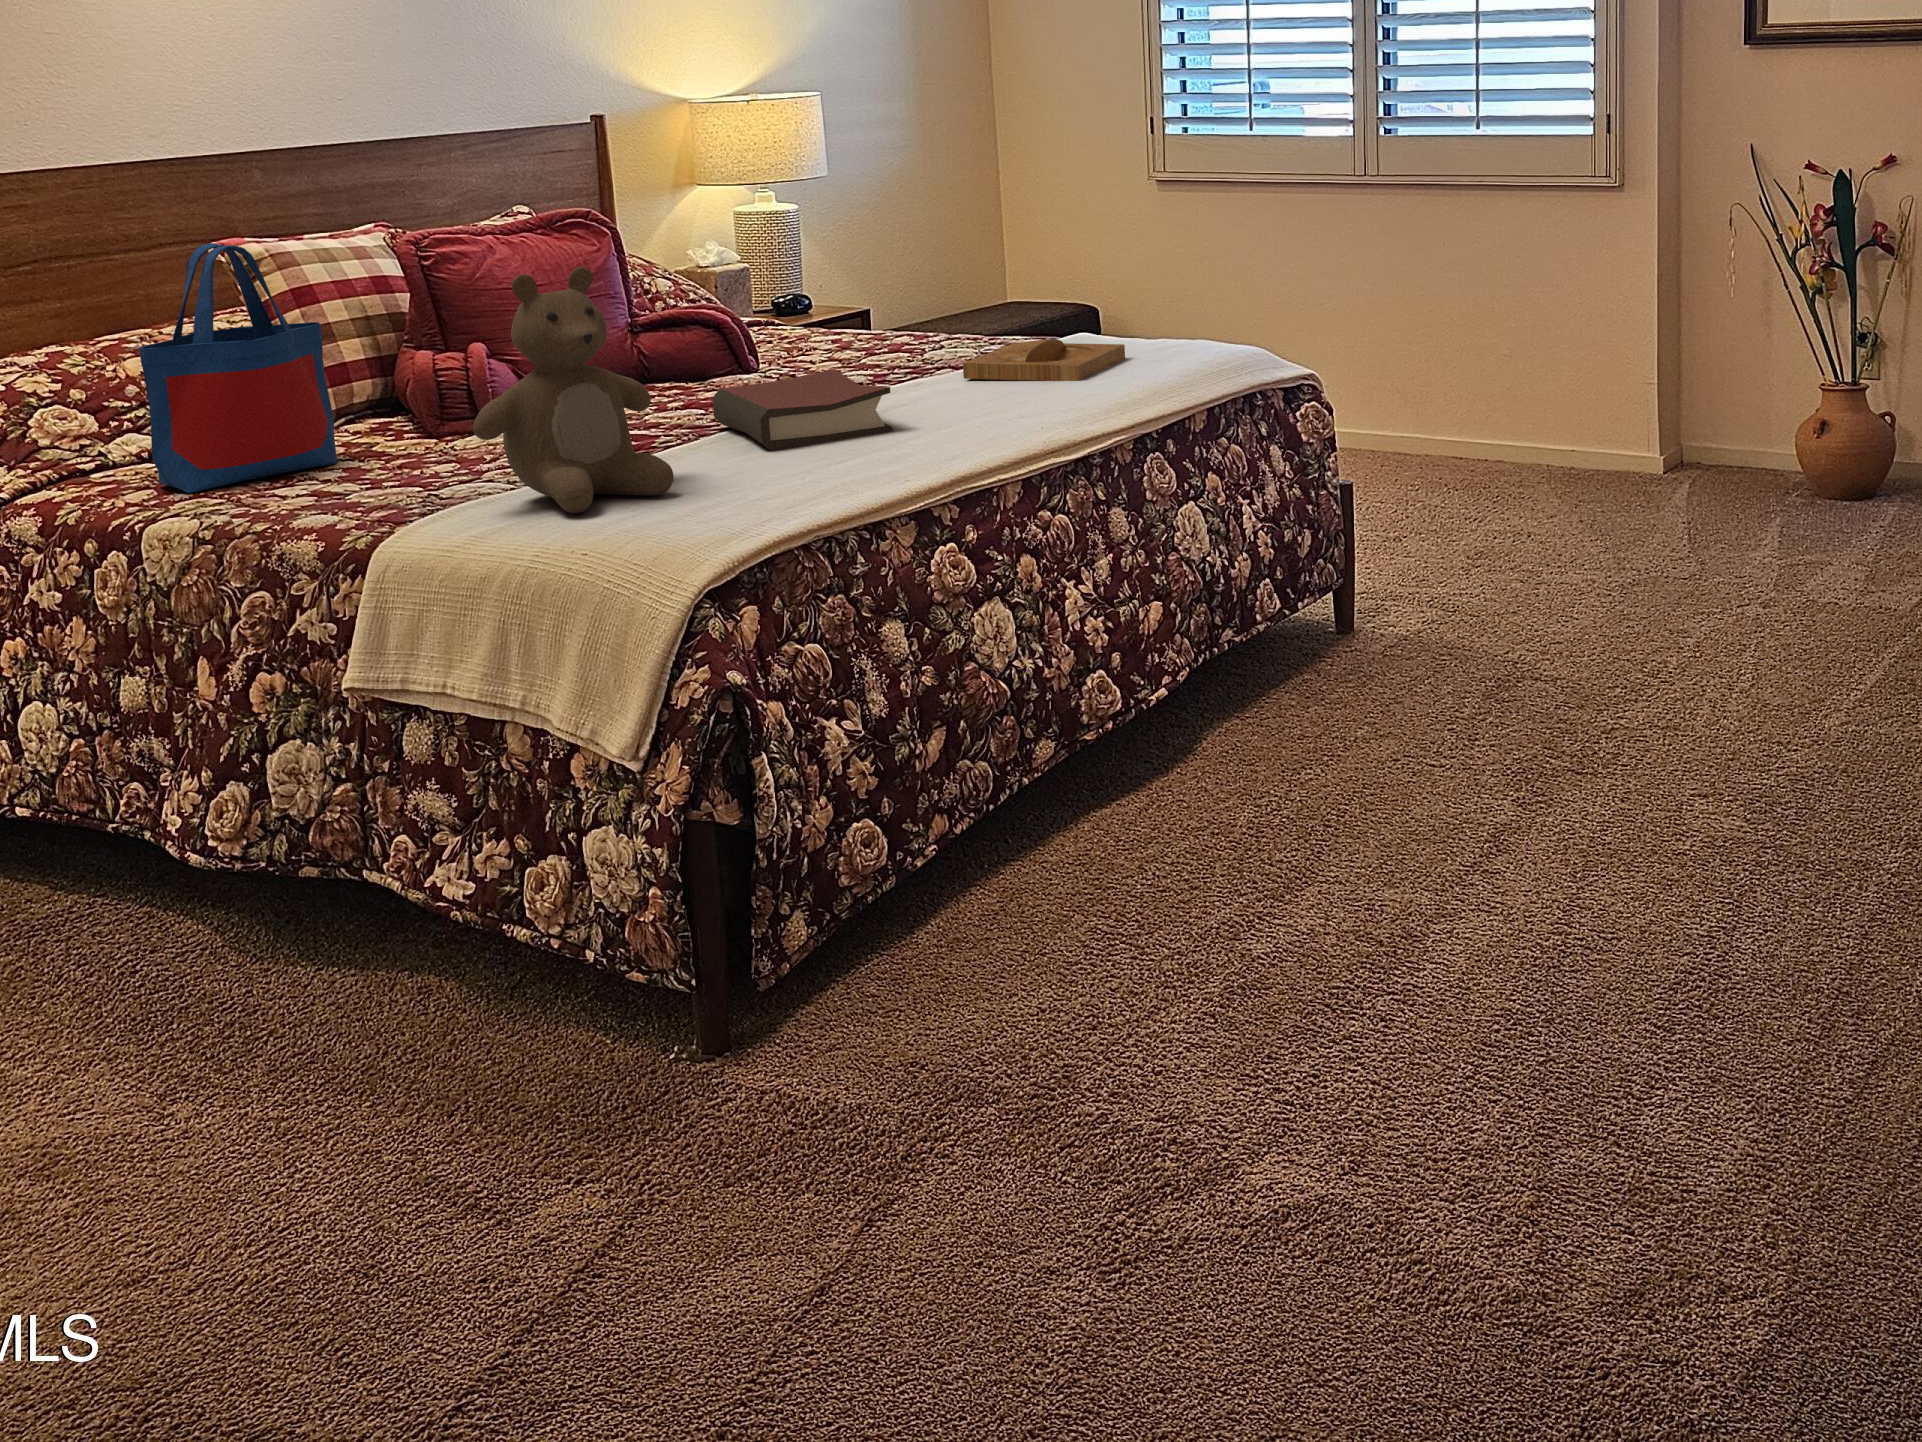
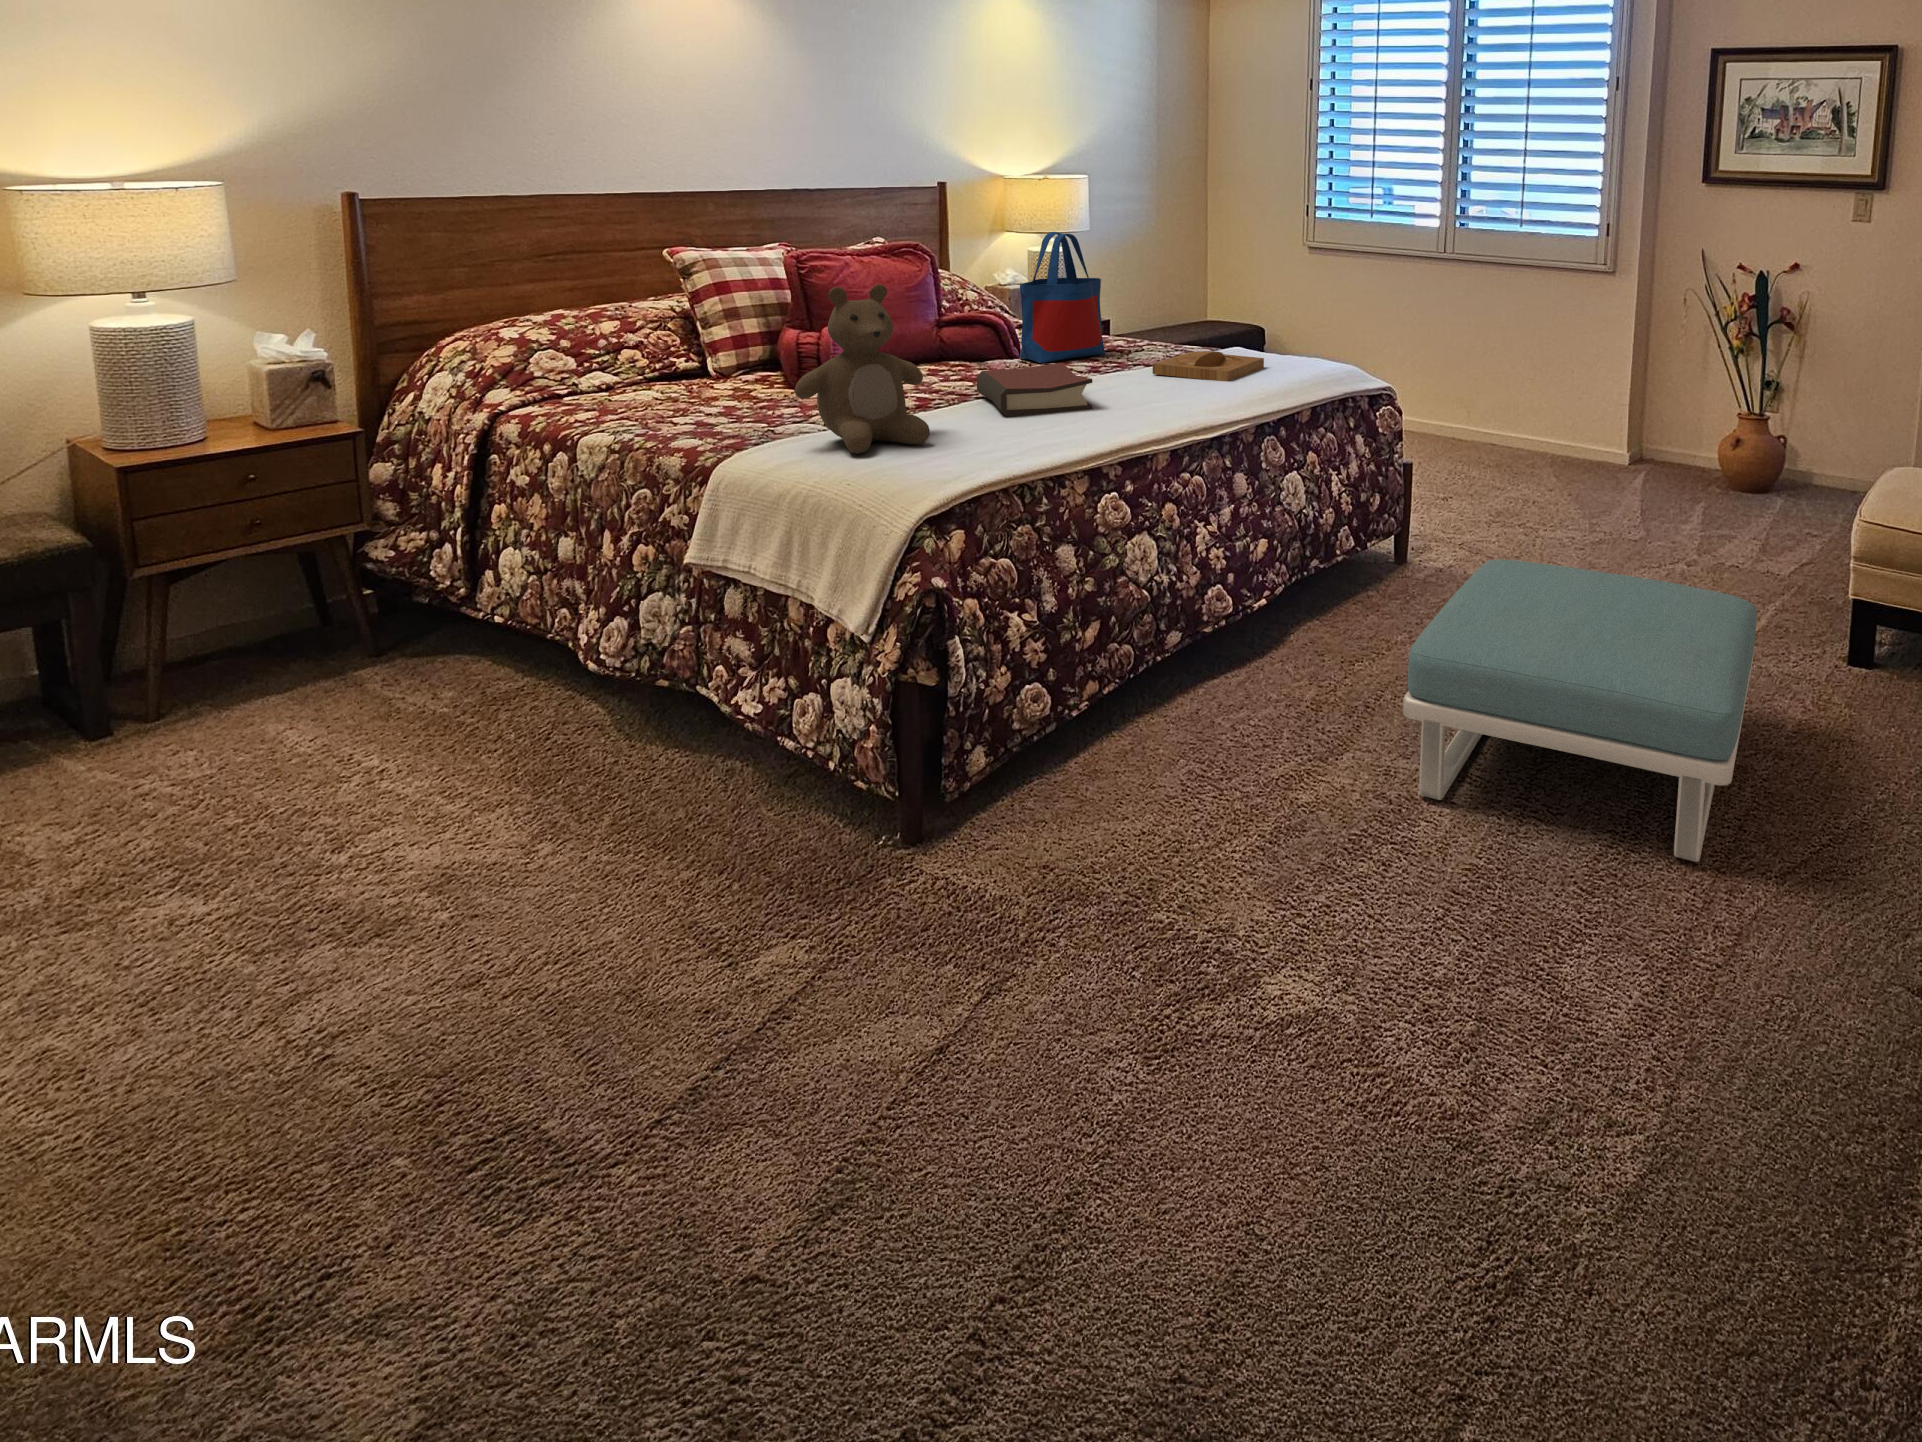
tote bag: present [139,243,337,493] -> present [1019,232,1105,363]
footstool: none [1392,604,1872,981] -> present [1403,559,1757,862]

